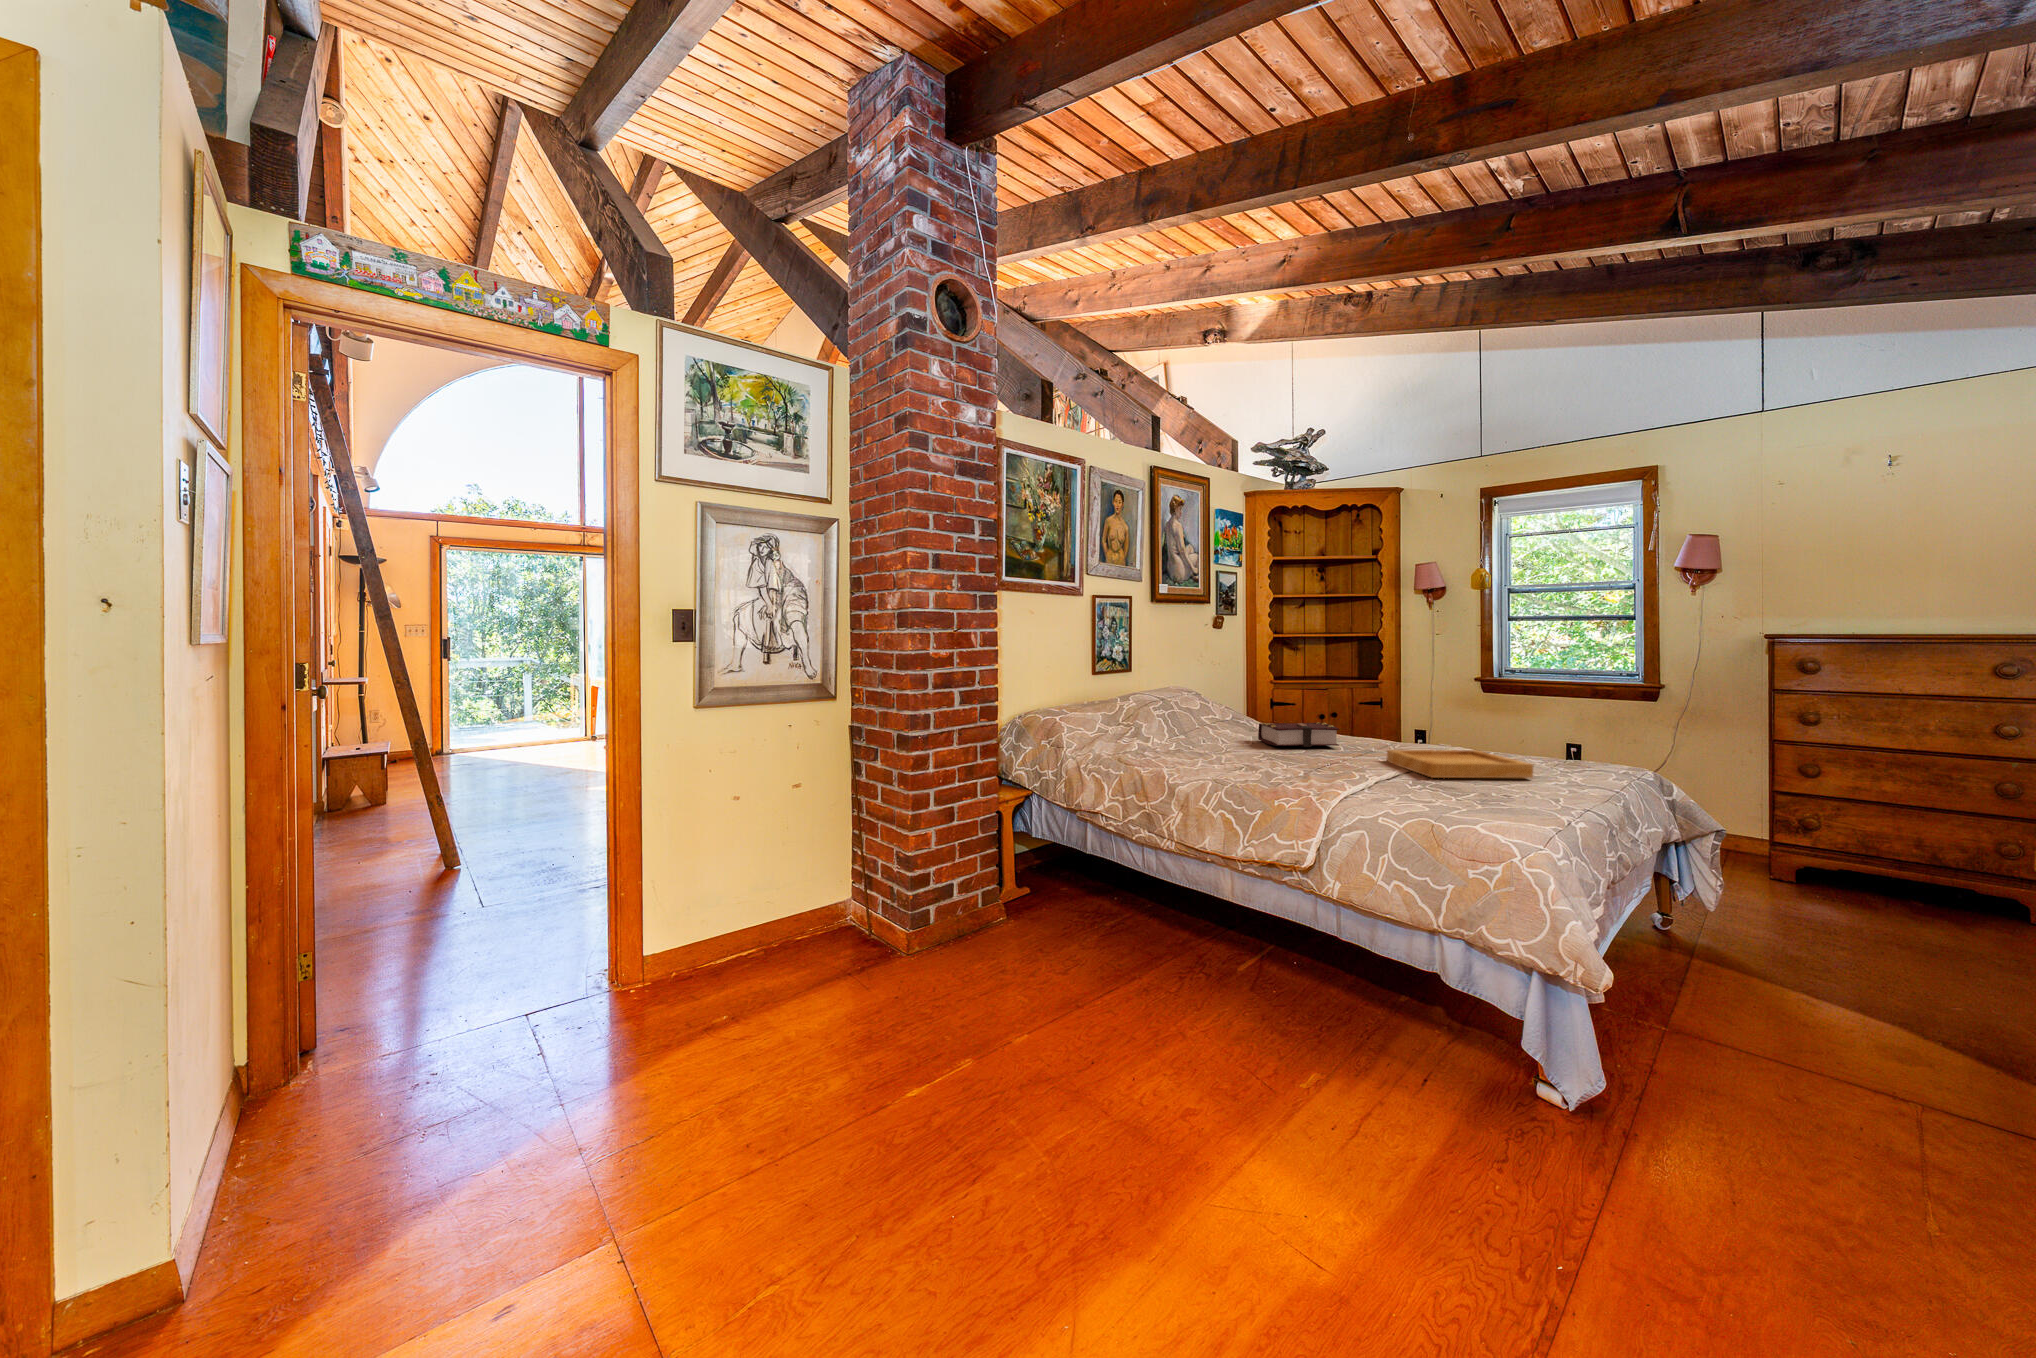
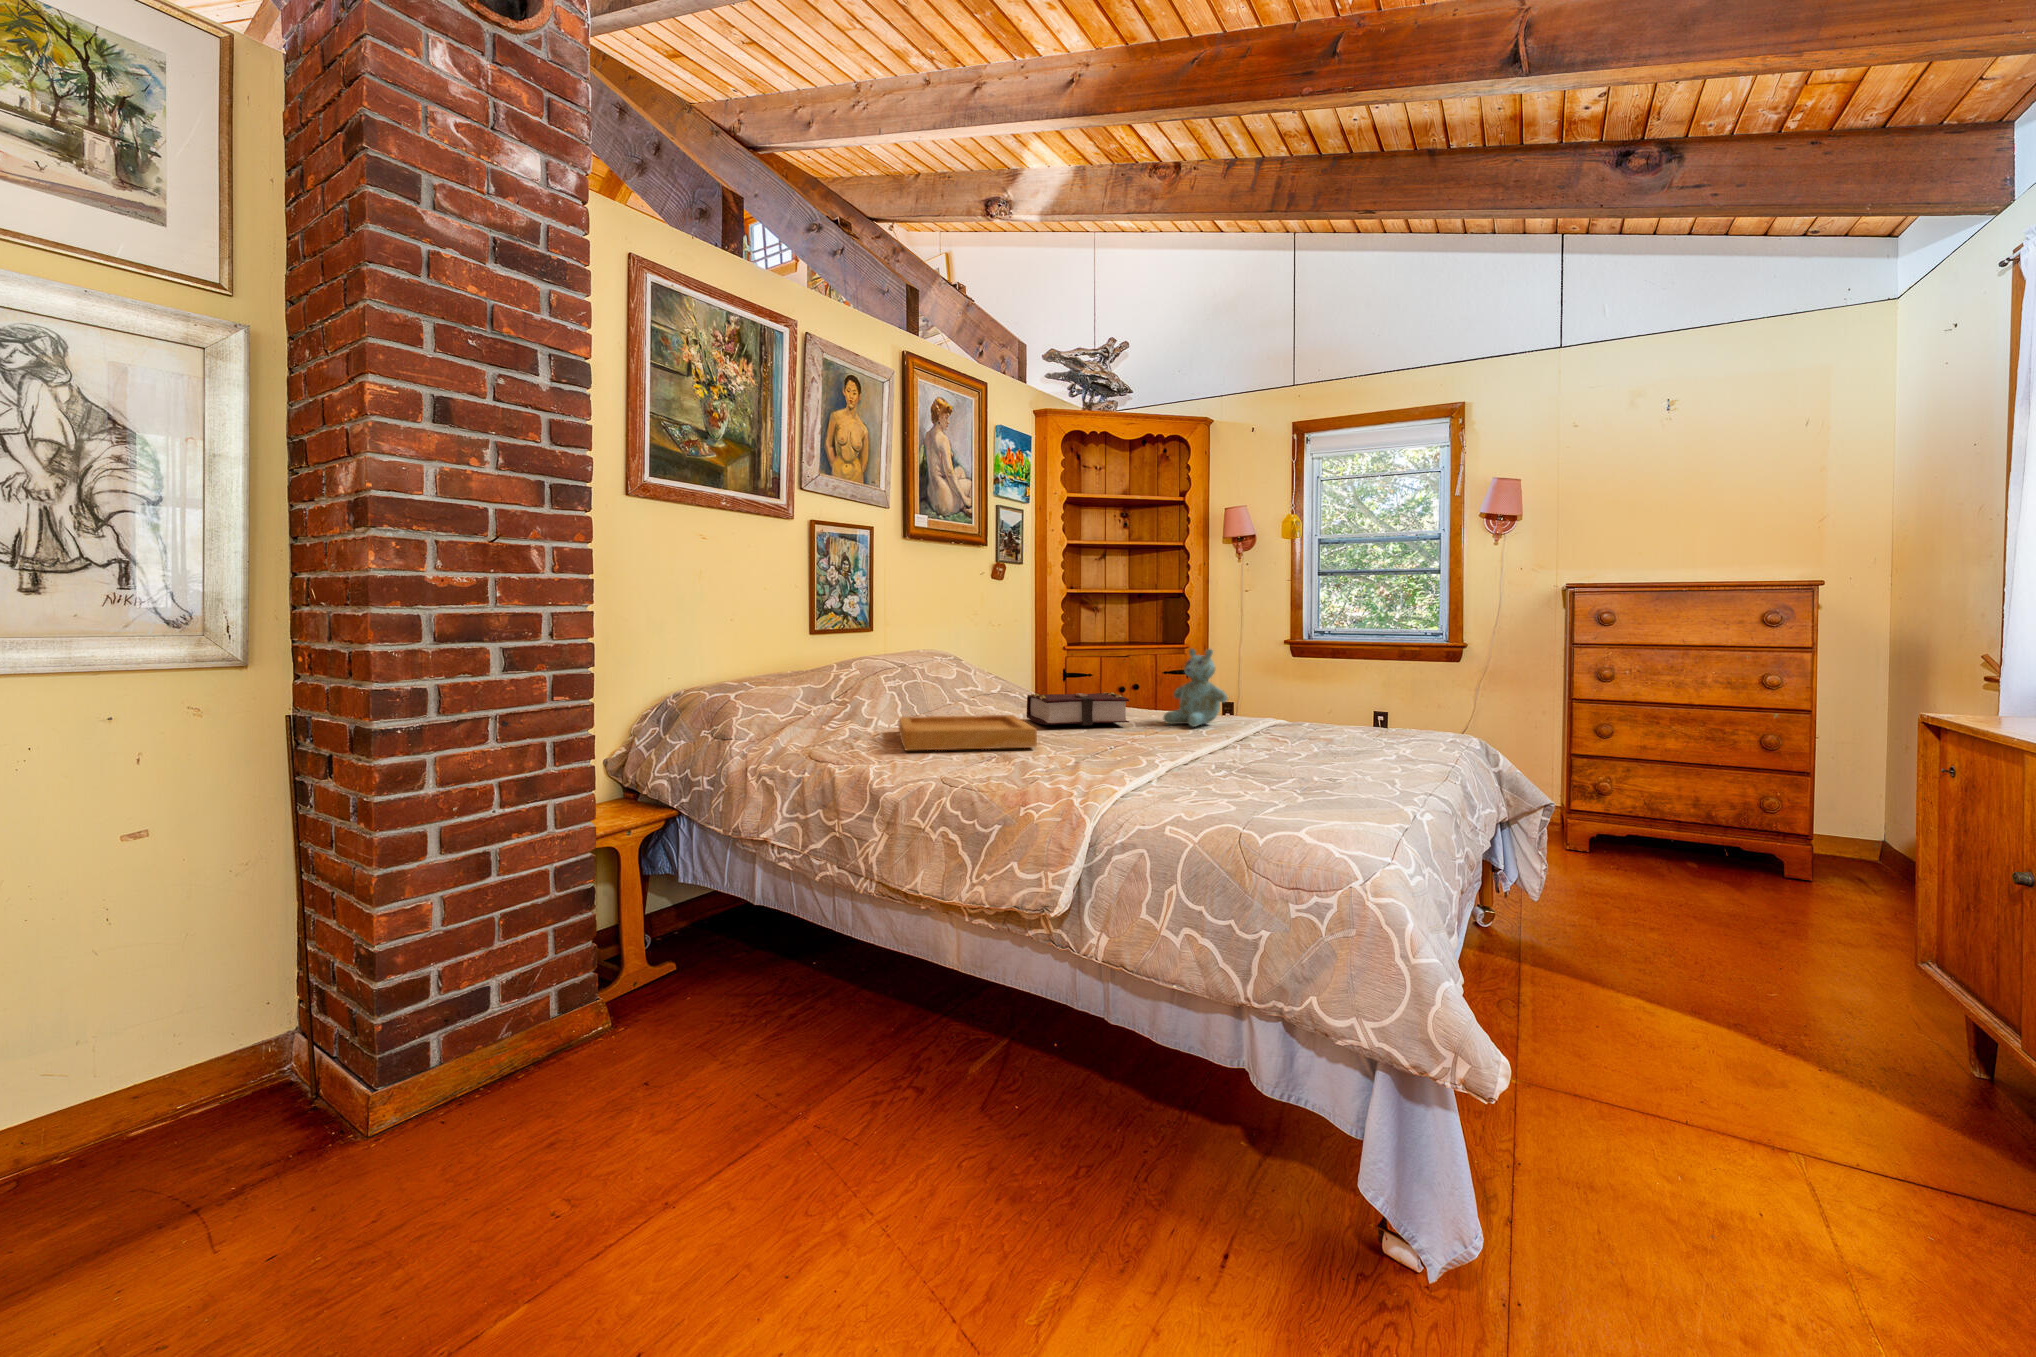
stuffed bear: none [1366,691,1418,750] -> present [1163,649,1228,727]
tray: present [1387,750,1533,778] -> present [899,715,1037,750]

